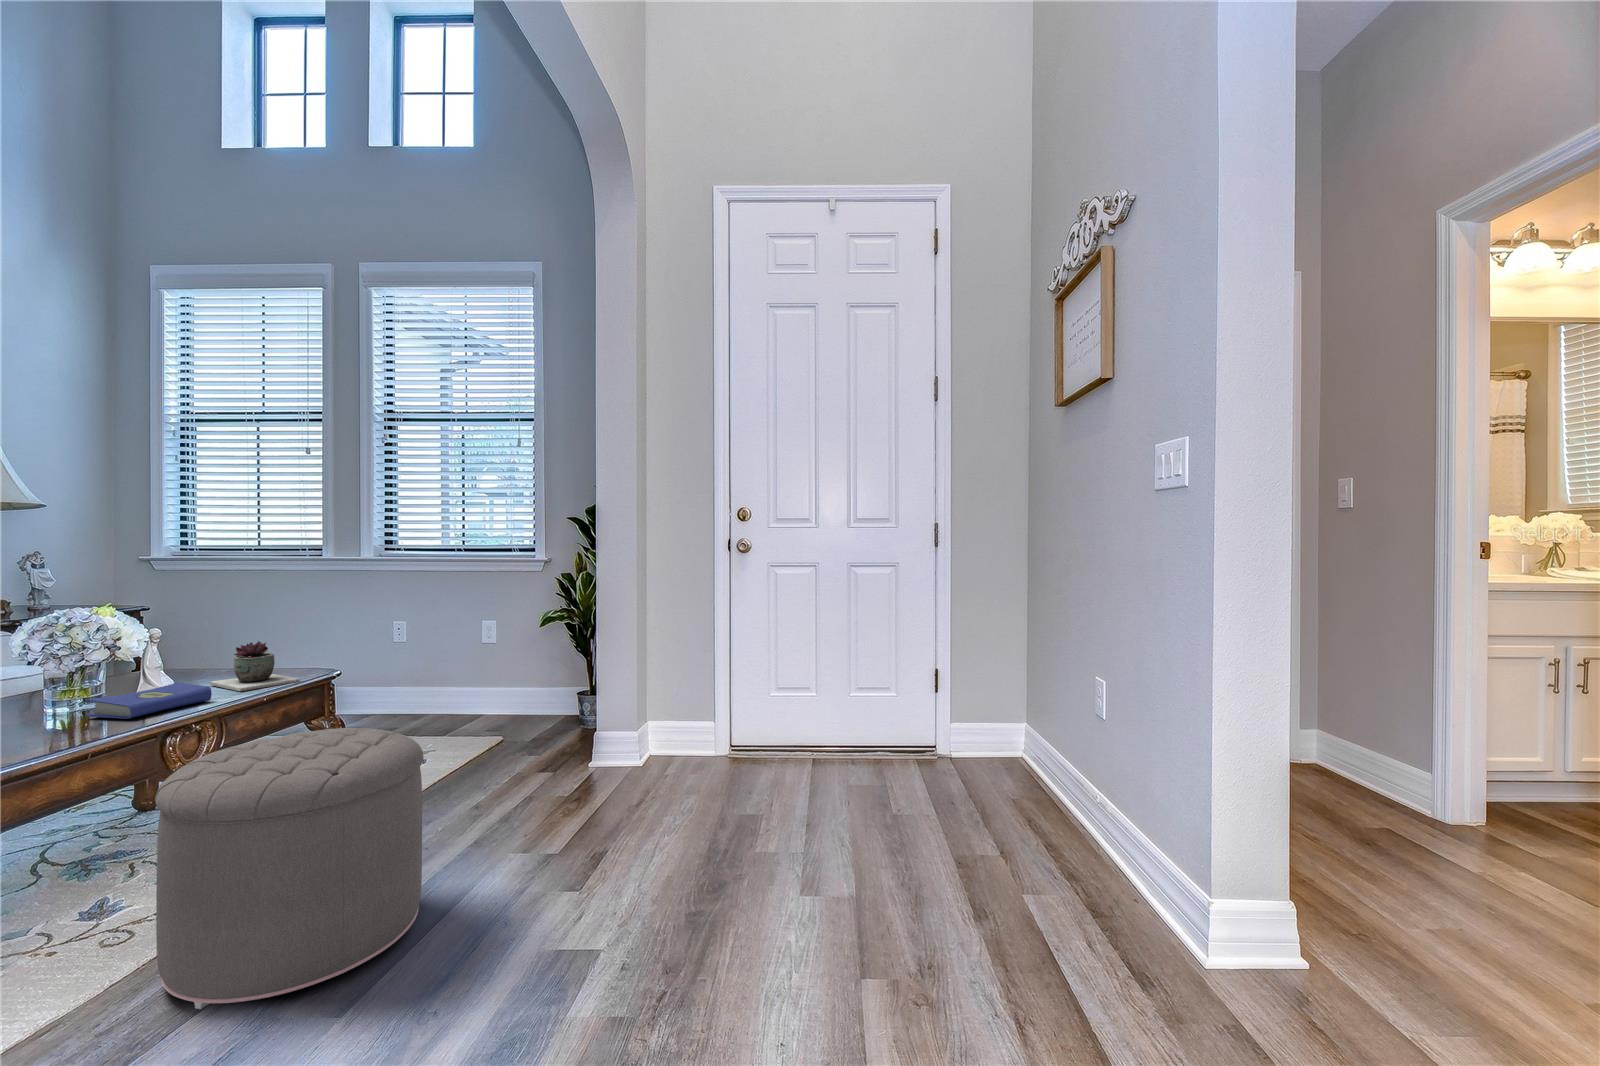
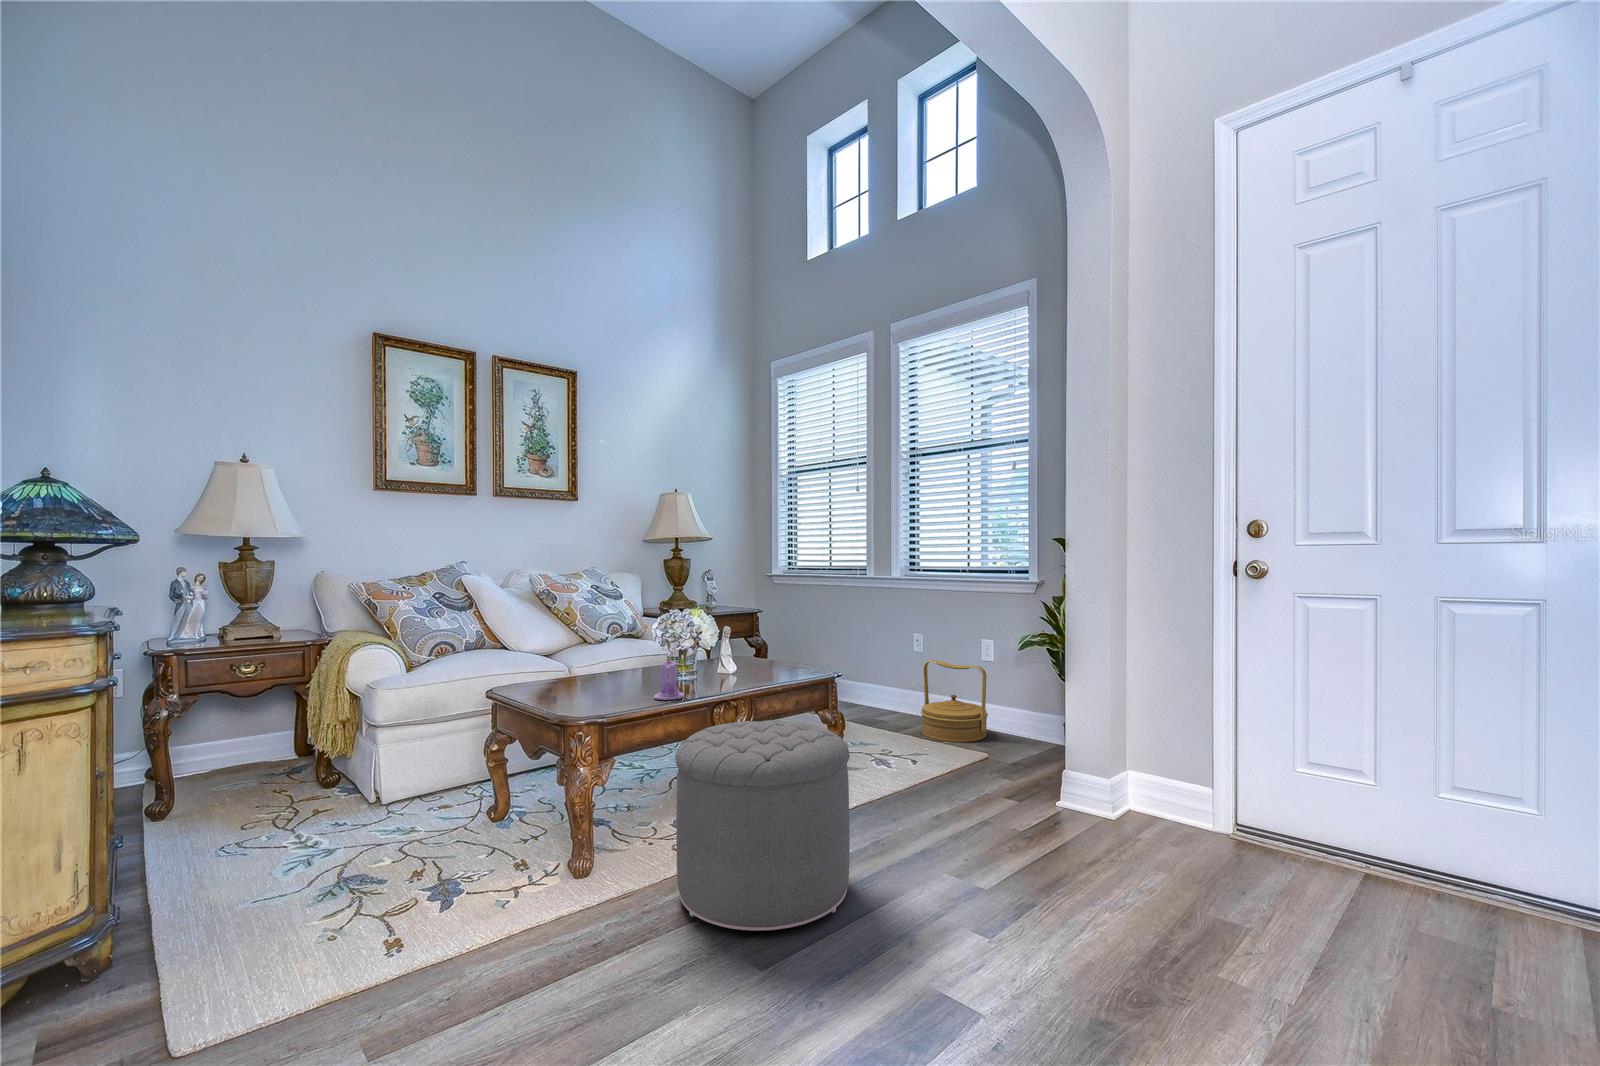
succulent plant: present [210,641,300,691] -> none [761,642,811,680]
woven basket: none [409,649,490,735] -> present [921,660,988,742]
candle: none [38,676,101,743] -> present [654,659,684,700]
hardcover book: present [86,683,212,719] -> none [686,668,751,690]

